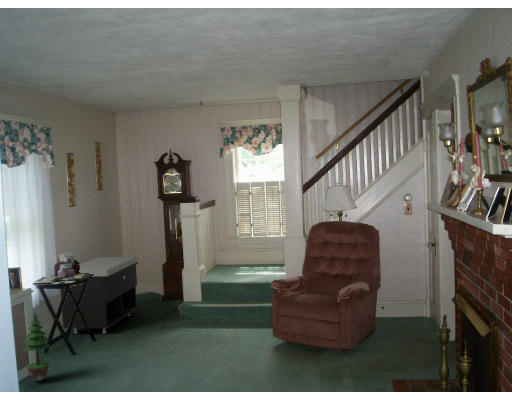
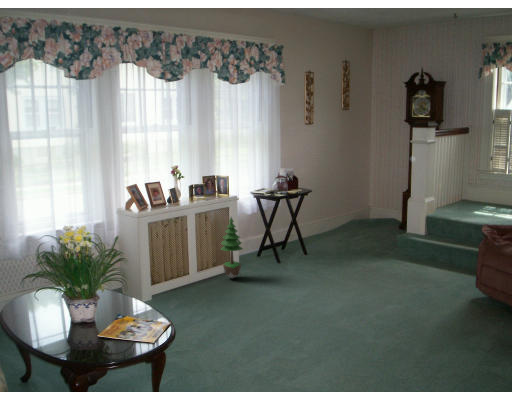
storage bench: present [61,257,138,333] -> none [286,177,369,249]

